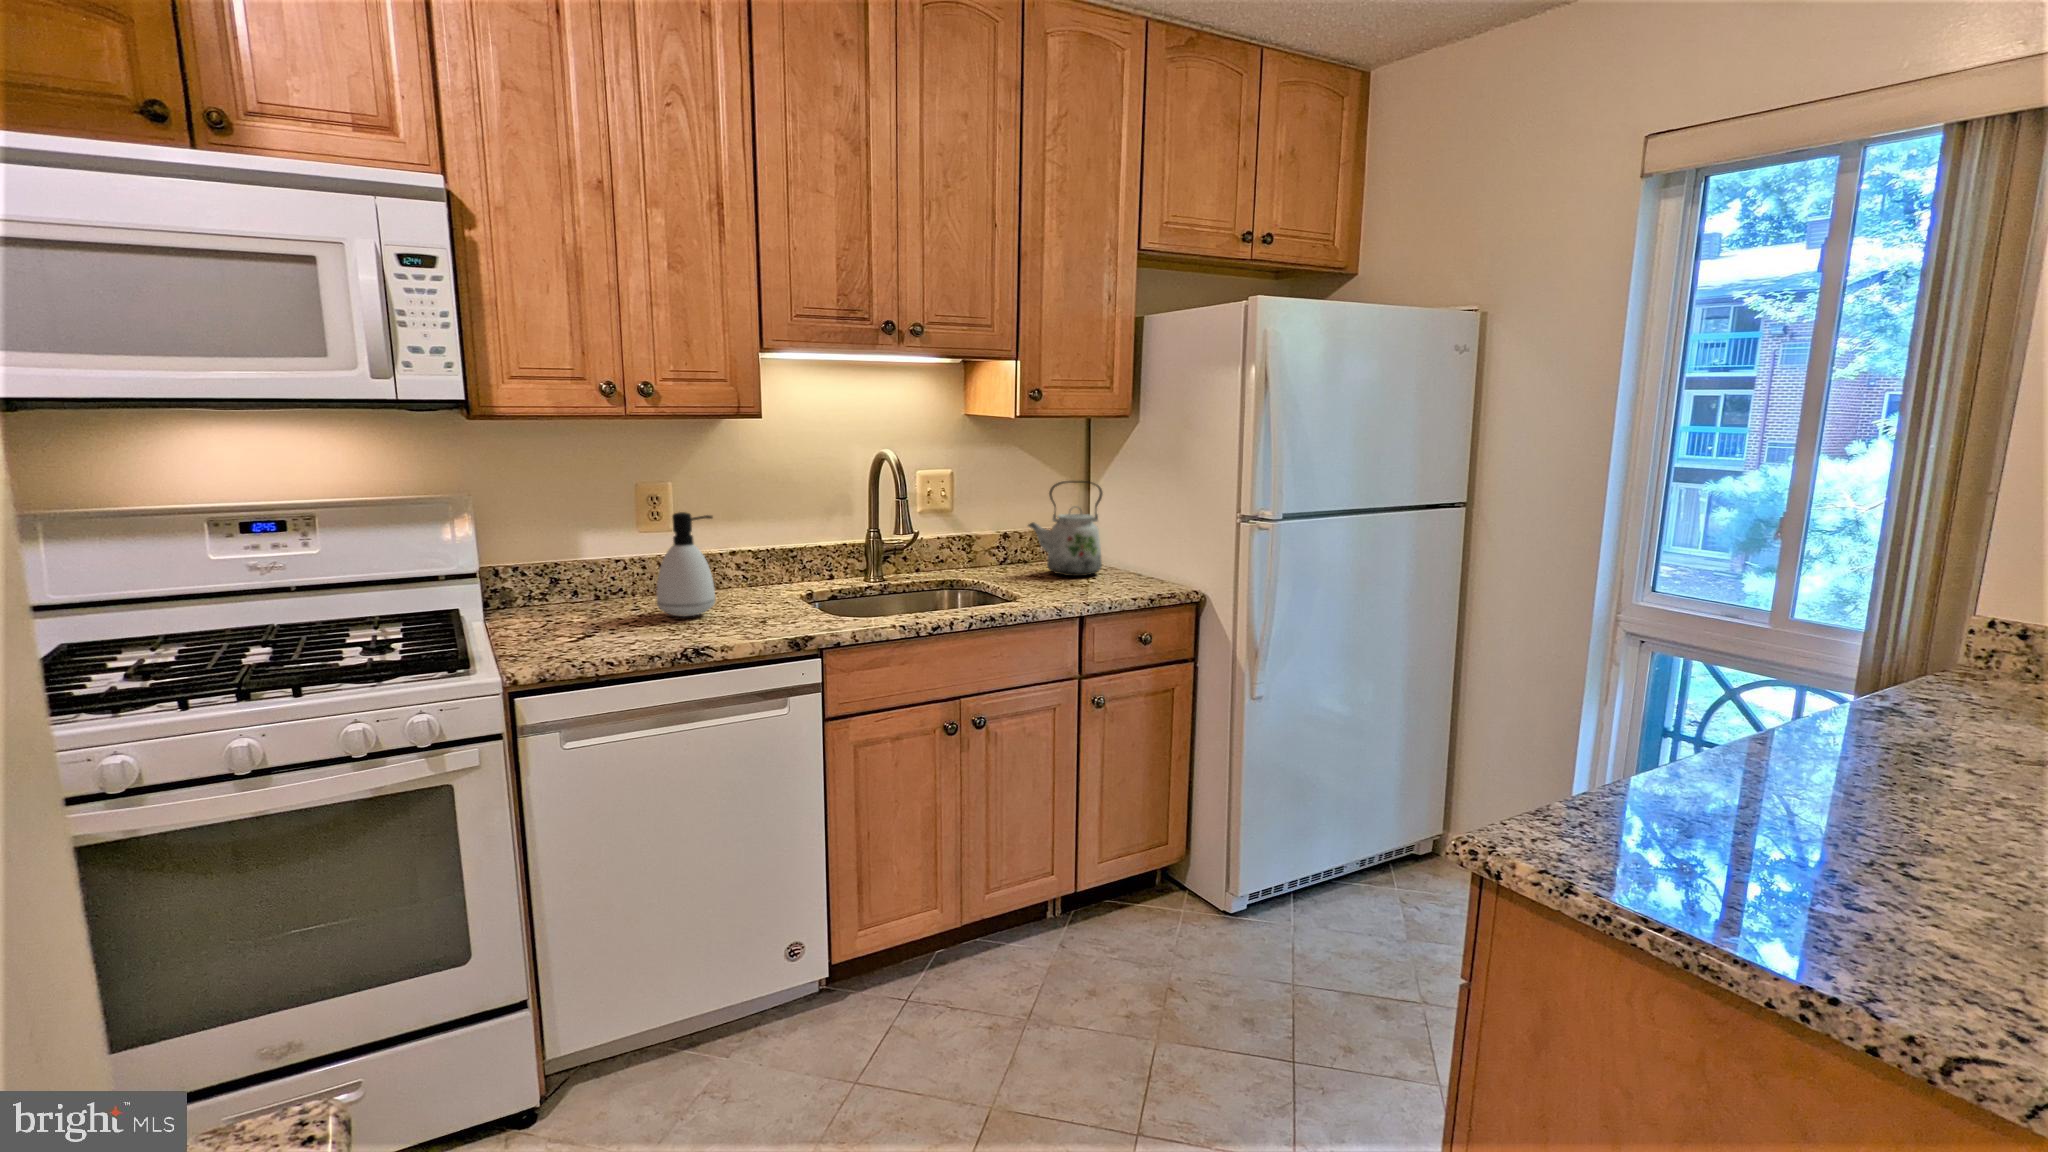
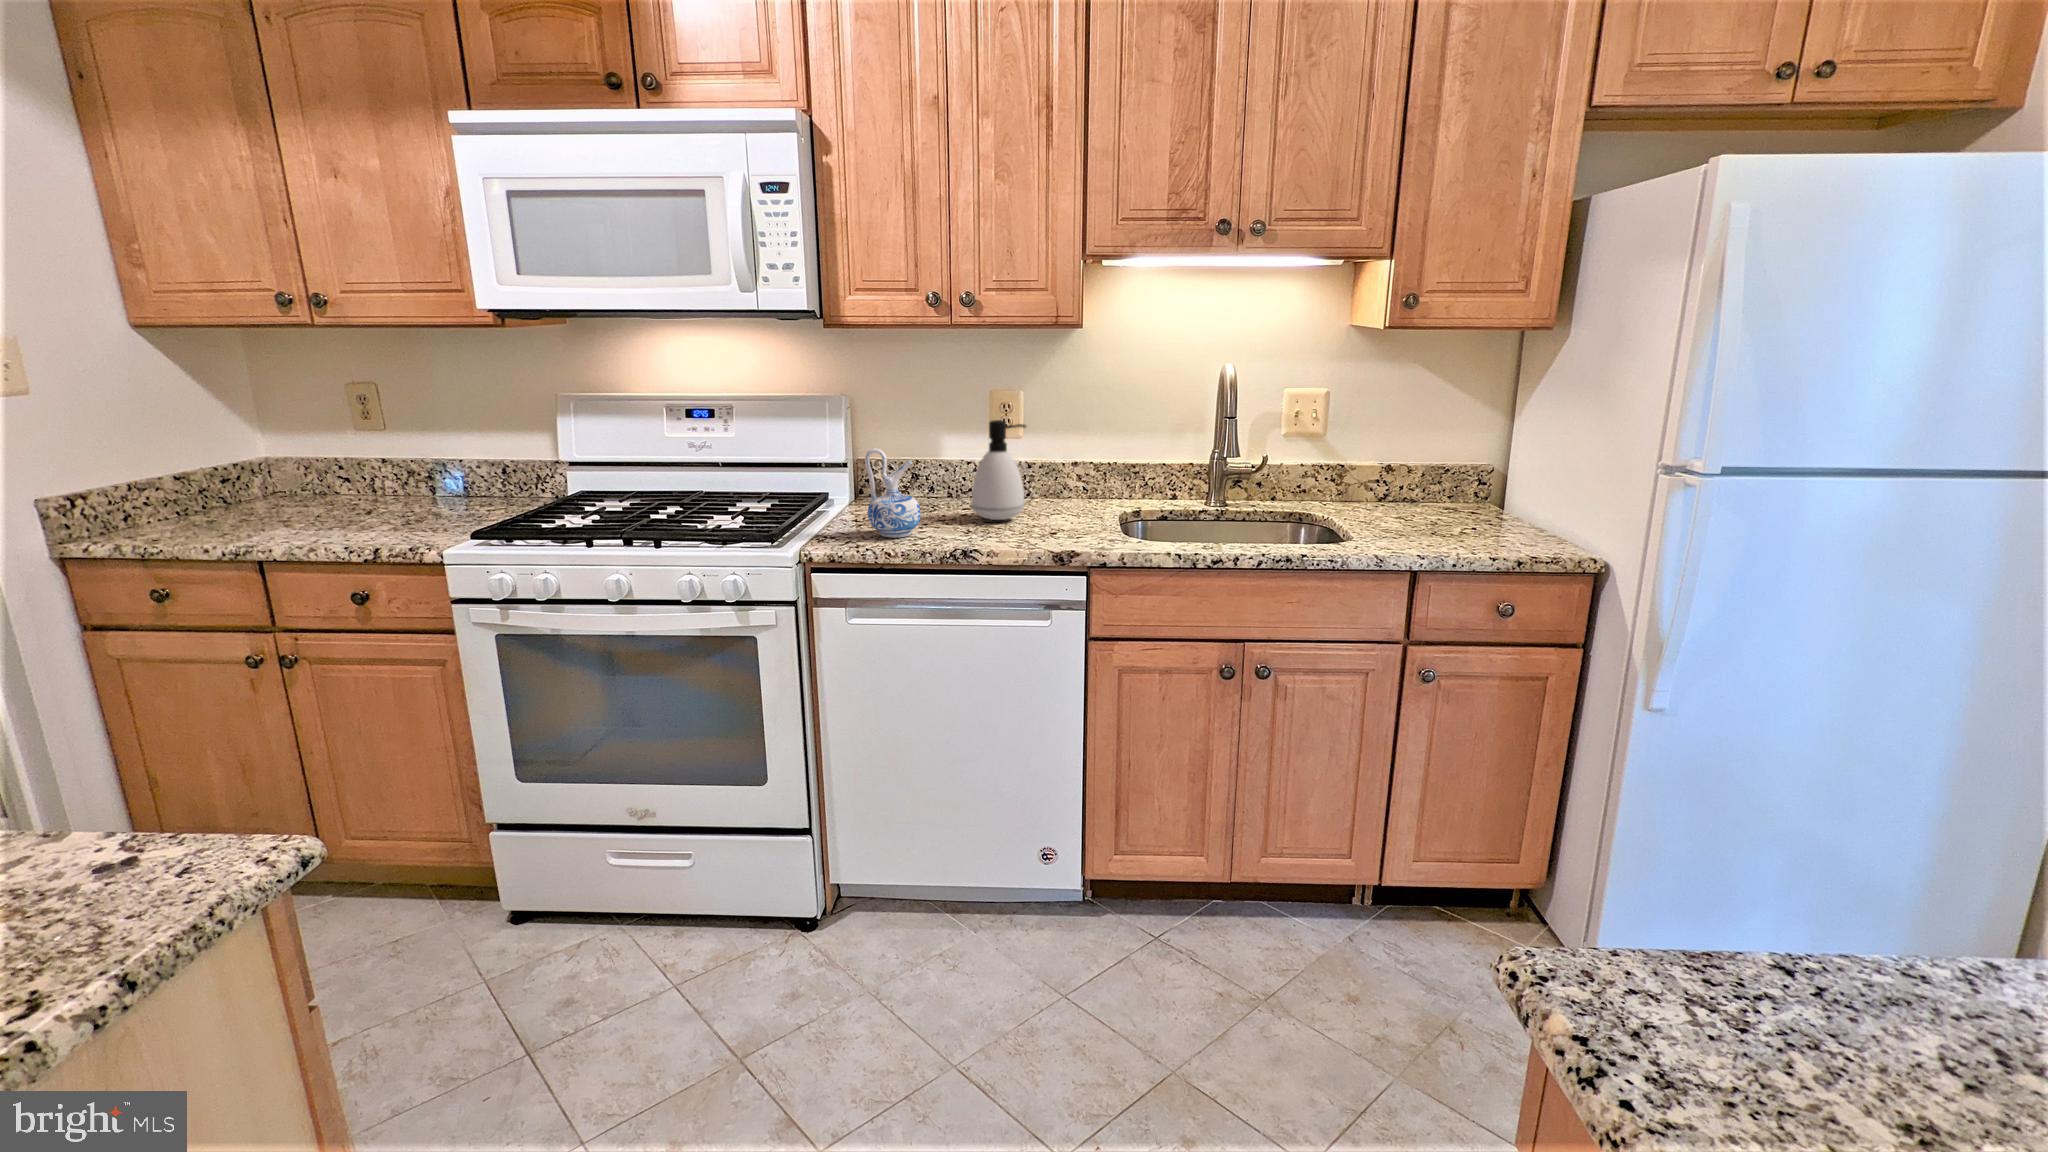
kettle: present [1028,481,1102,576] -> none [1399,407,1504,525]
ceramic pitcher: none [560,550,626,647] -> present [865,448,921,538]

